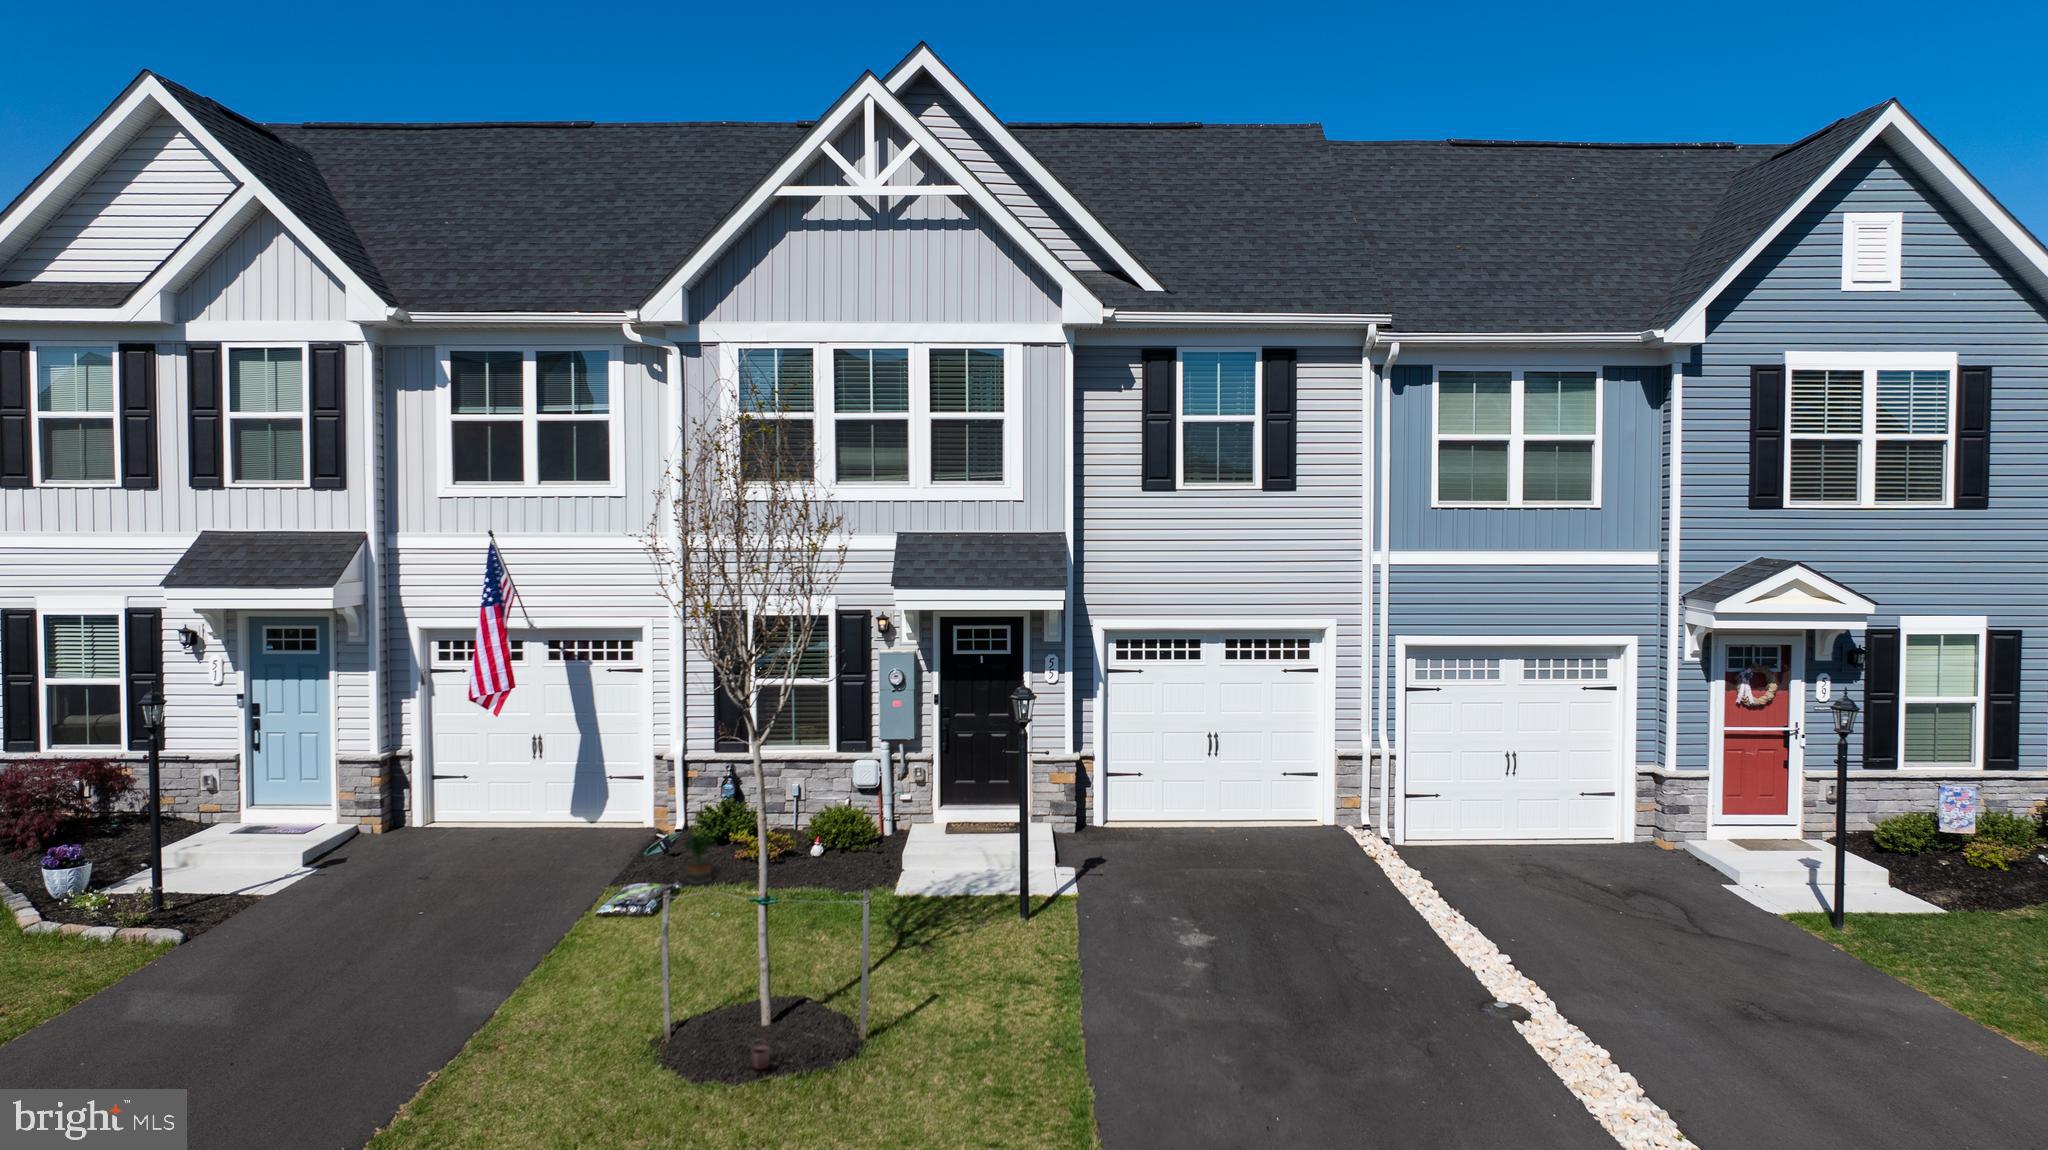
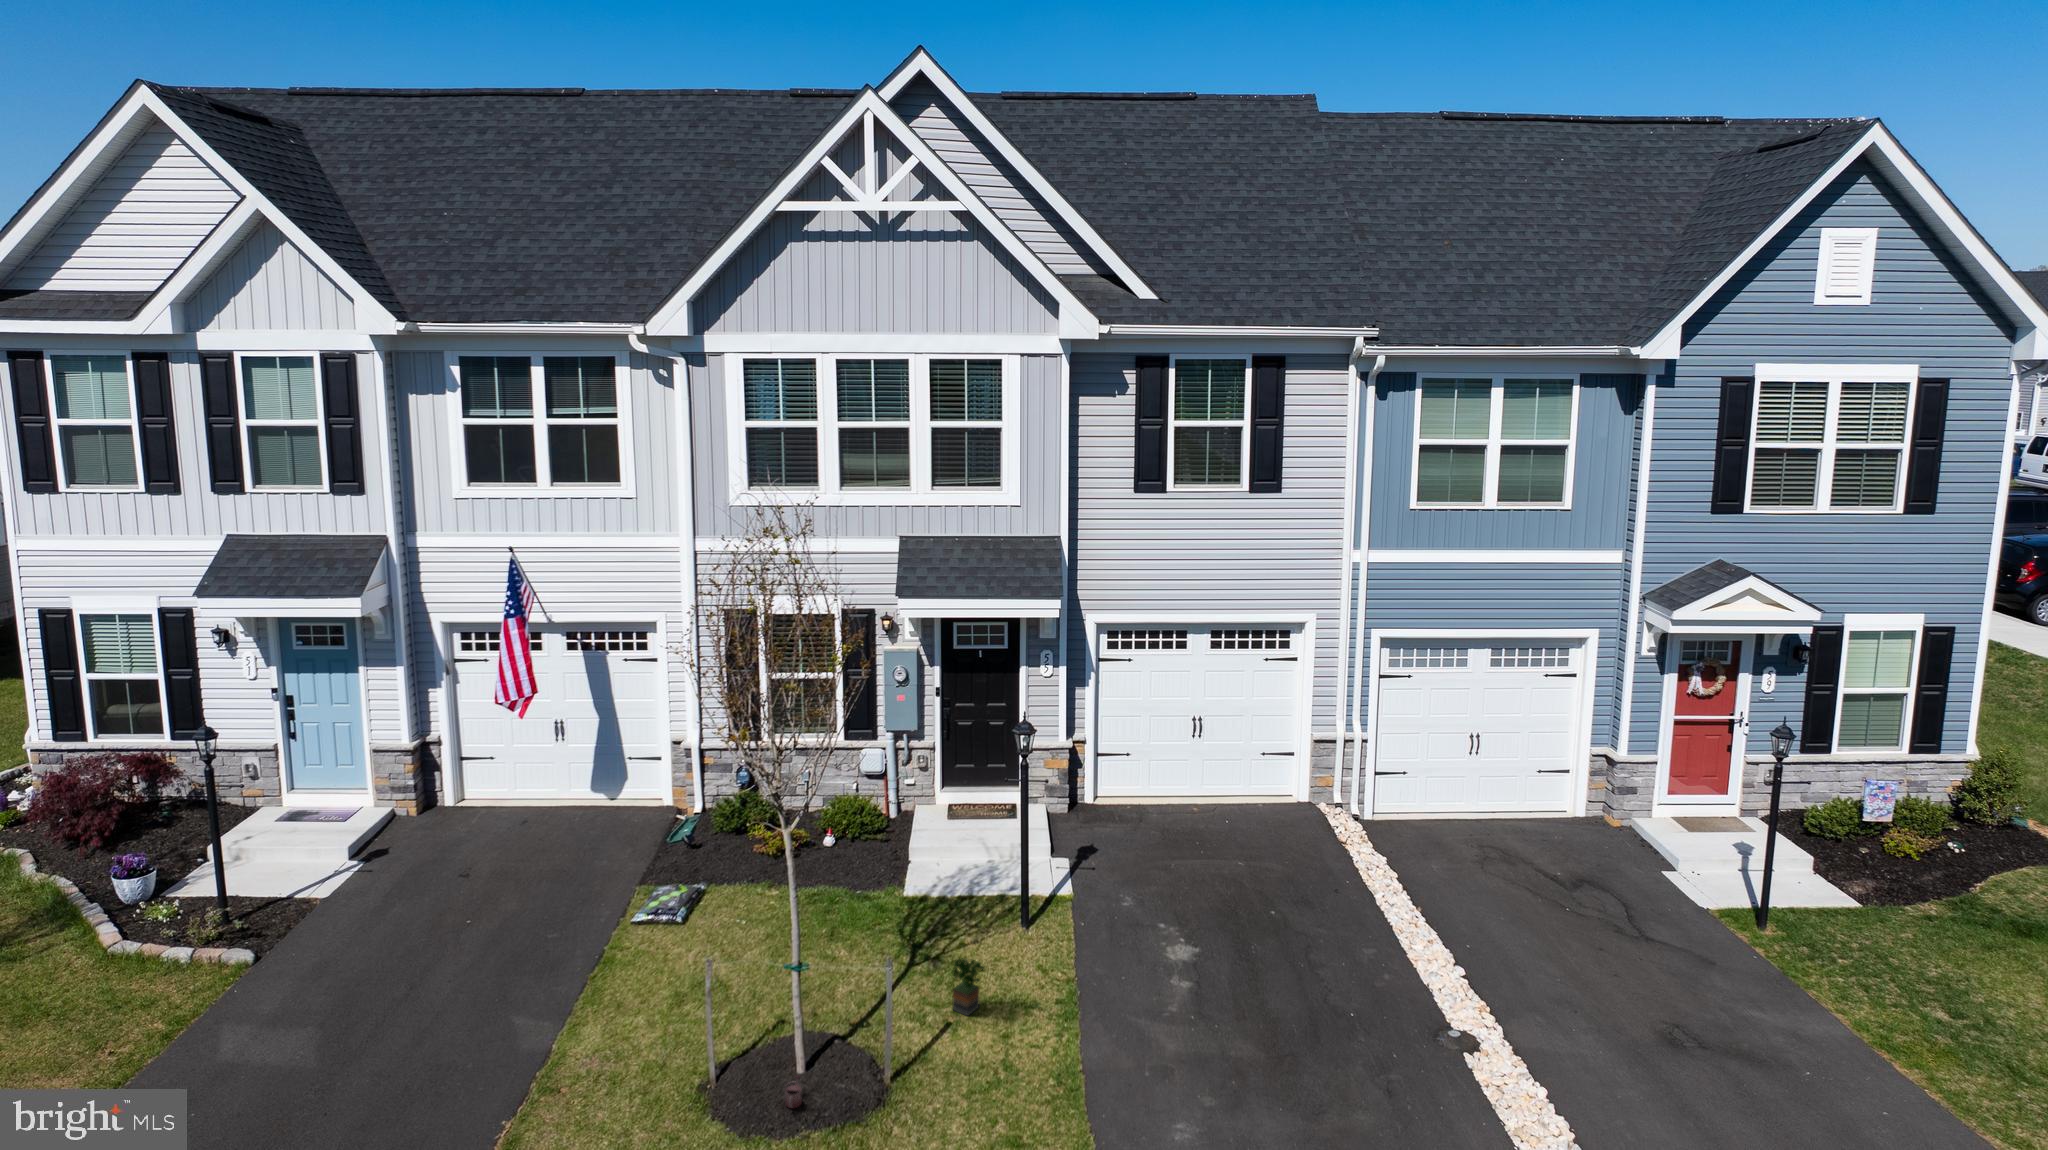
potted tree: present [685,836,716,885] -> present [952,958,985,1016]

